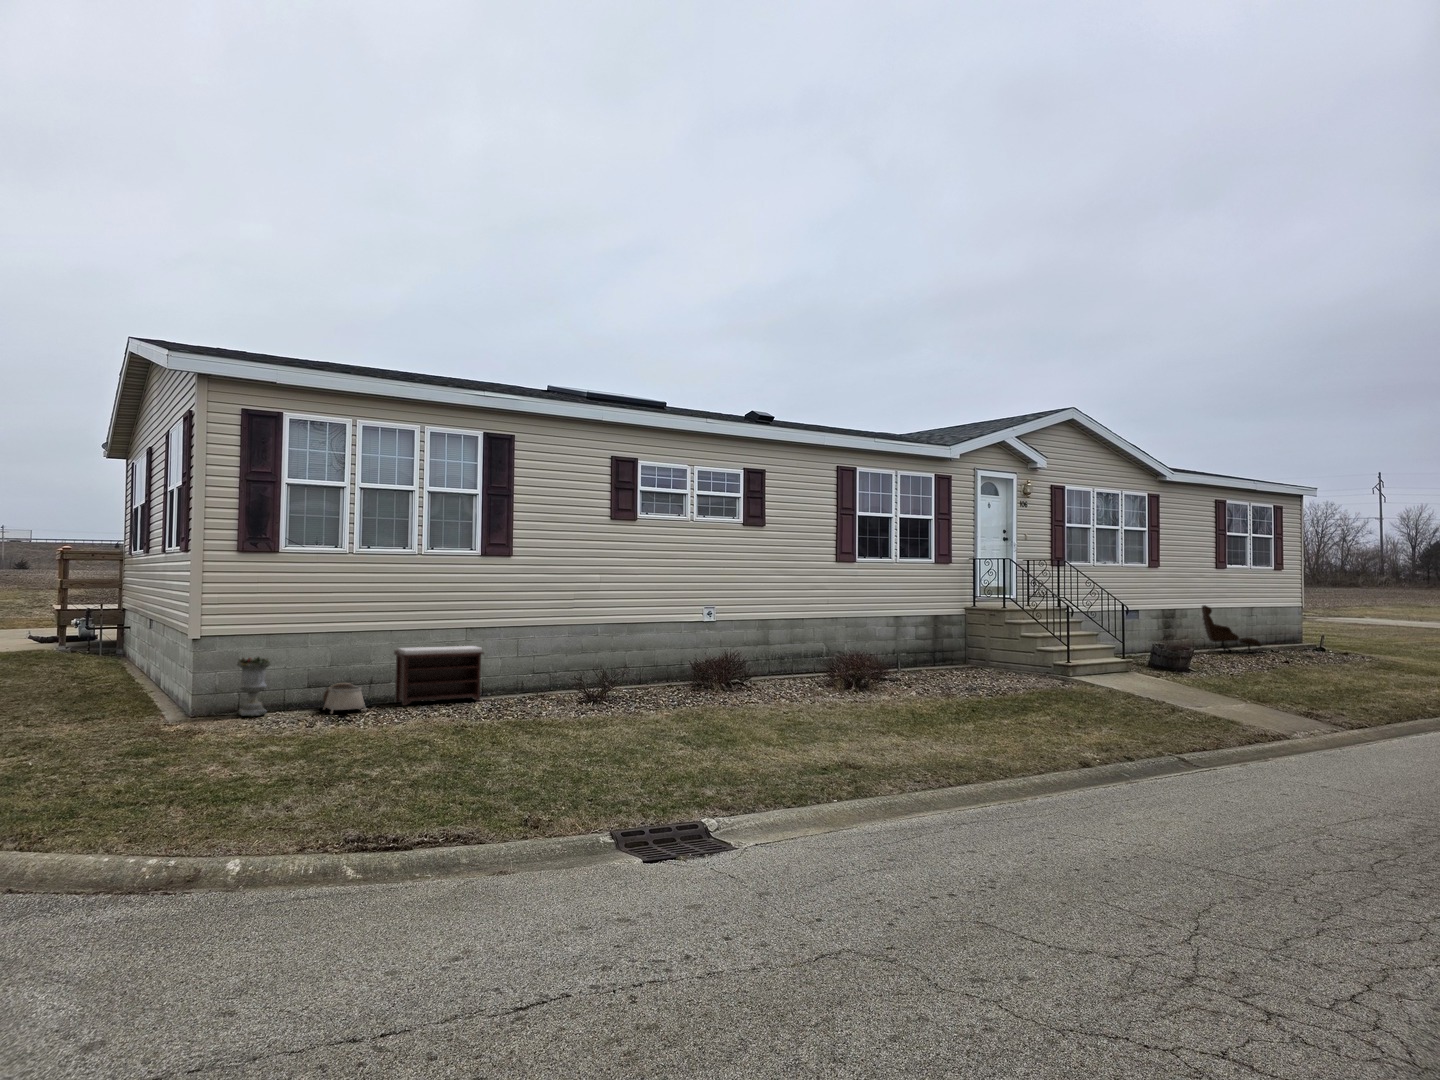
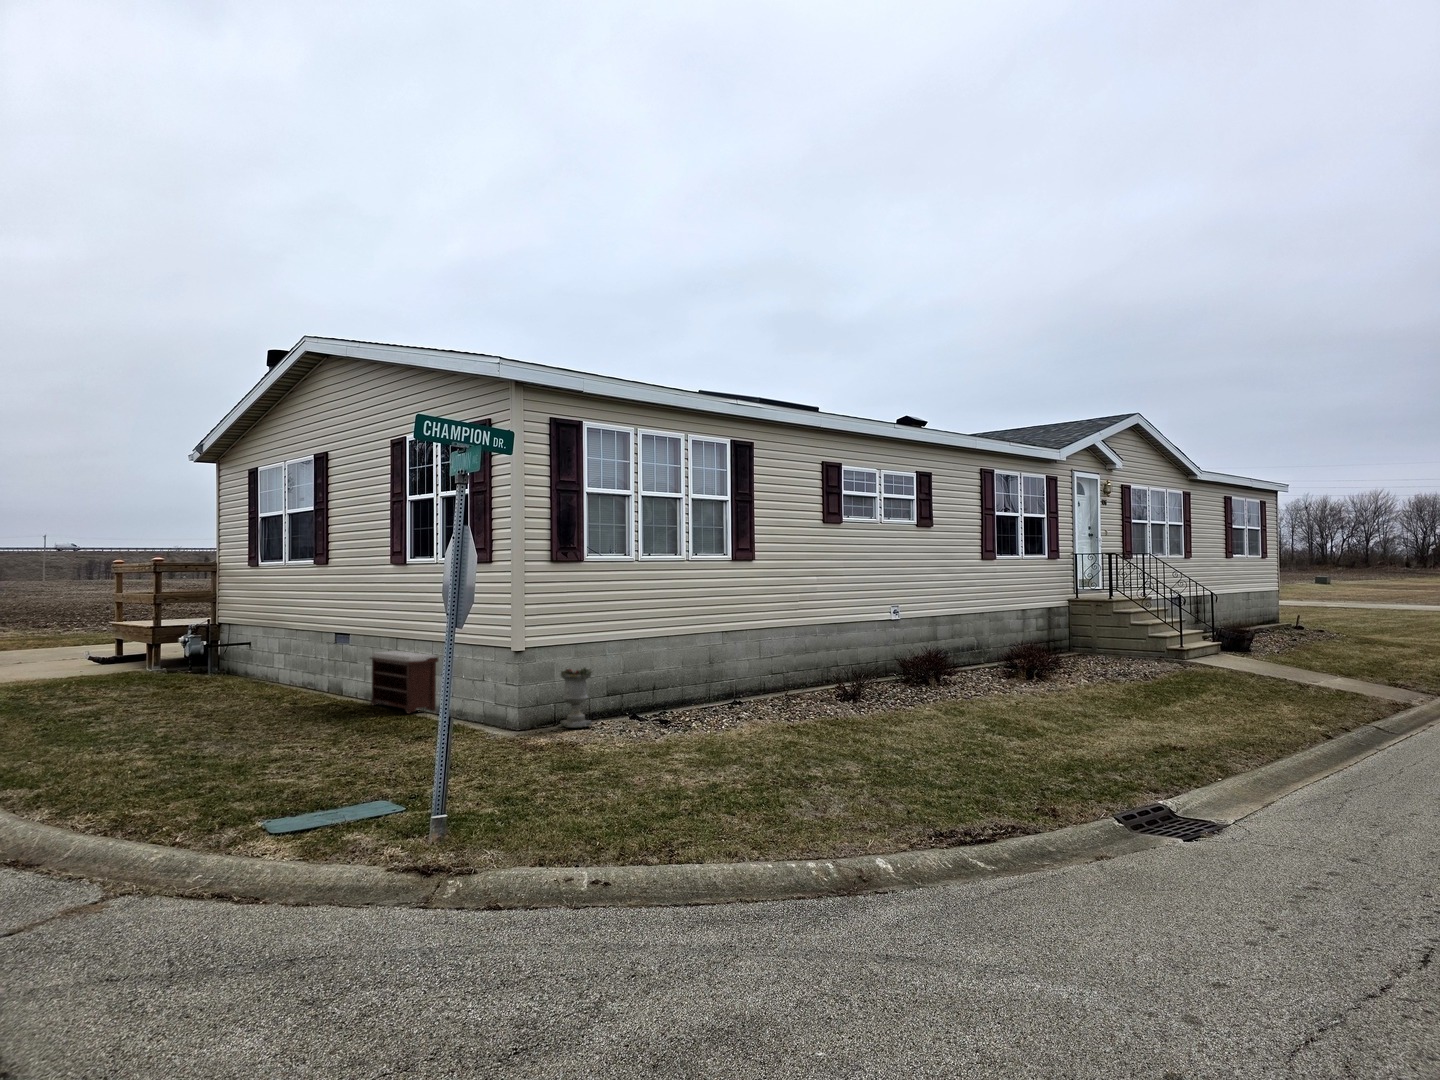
lounge chair: present [1202,605,1261,653] -> none [1226,592,1282,634]
bench: present [394,646,484,705] -> present [370,651,438,714]
basket: present [323,683,366,714] -> none [625,690,676,722]

